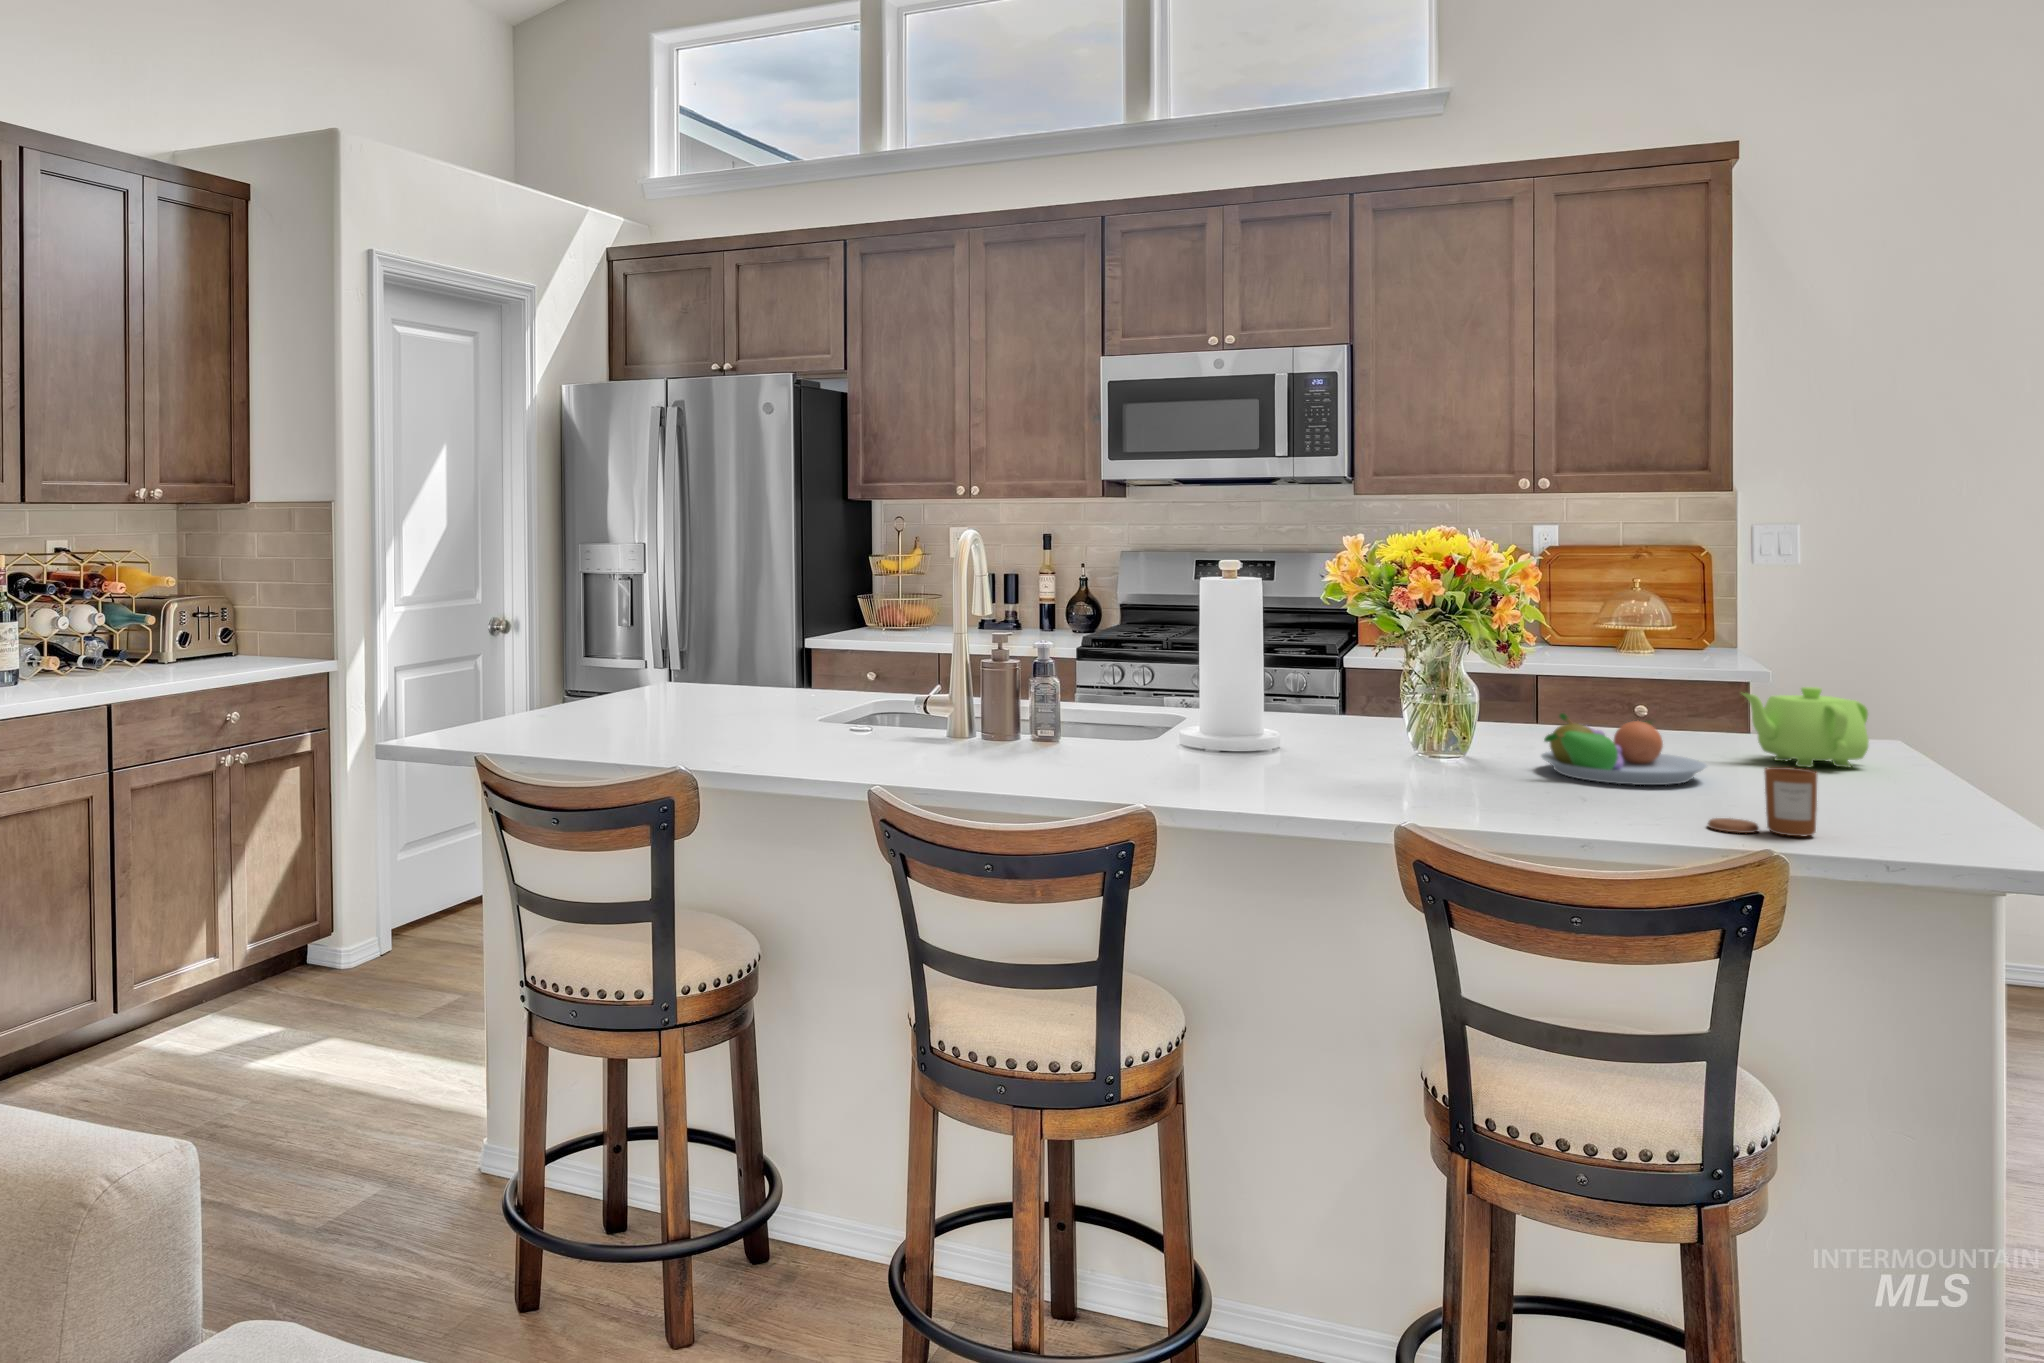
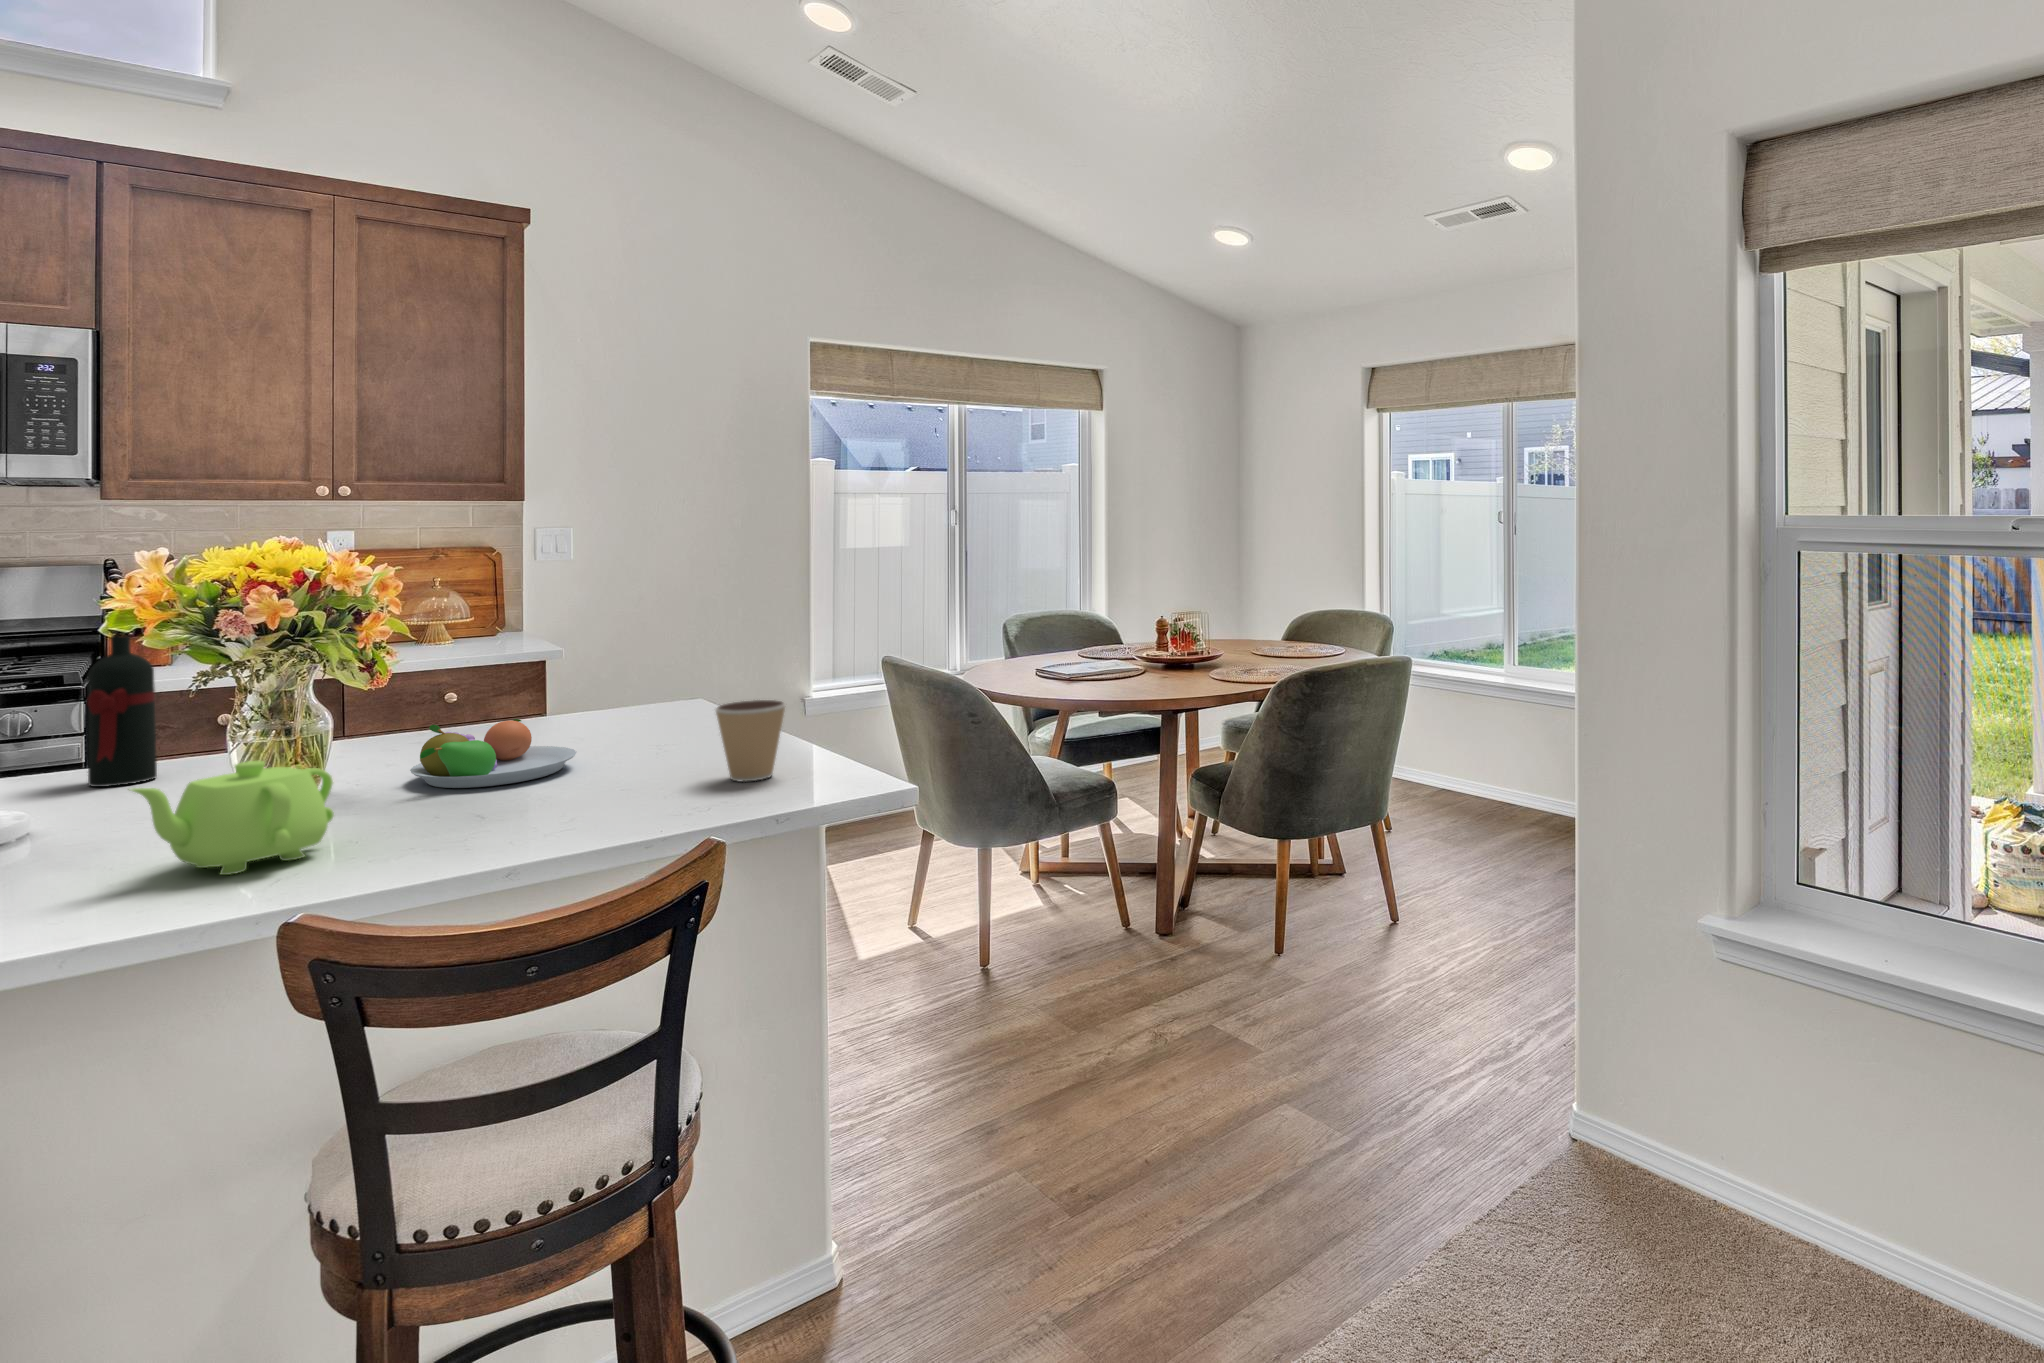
wine bottle: none [1318,573,1361,731] -> present [87,635,157,787]
teapot: present [1743,687,1869,767] -> present [131,761,334,875]
coffee cup: none [1860,733,1967,835] -> present [716,700,786,781]
candle: present [1708,767,1817,836] -> none [603,745,693,814]

